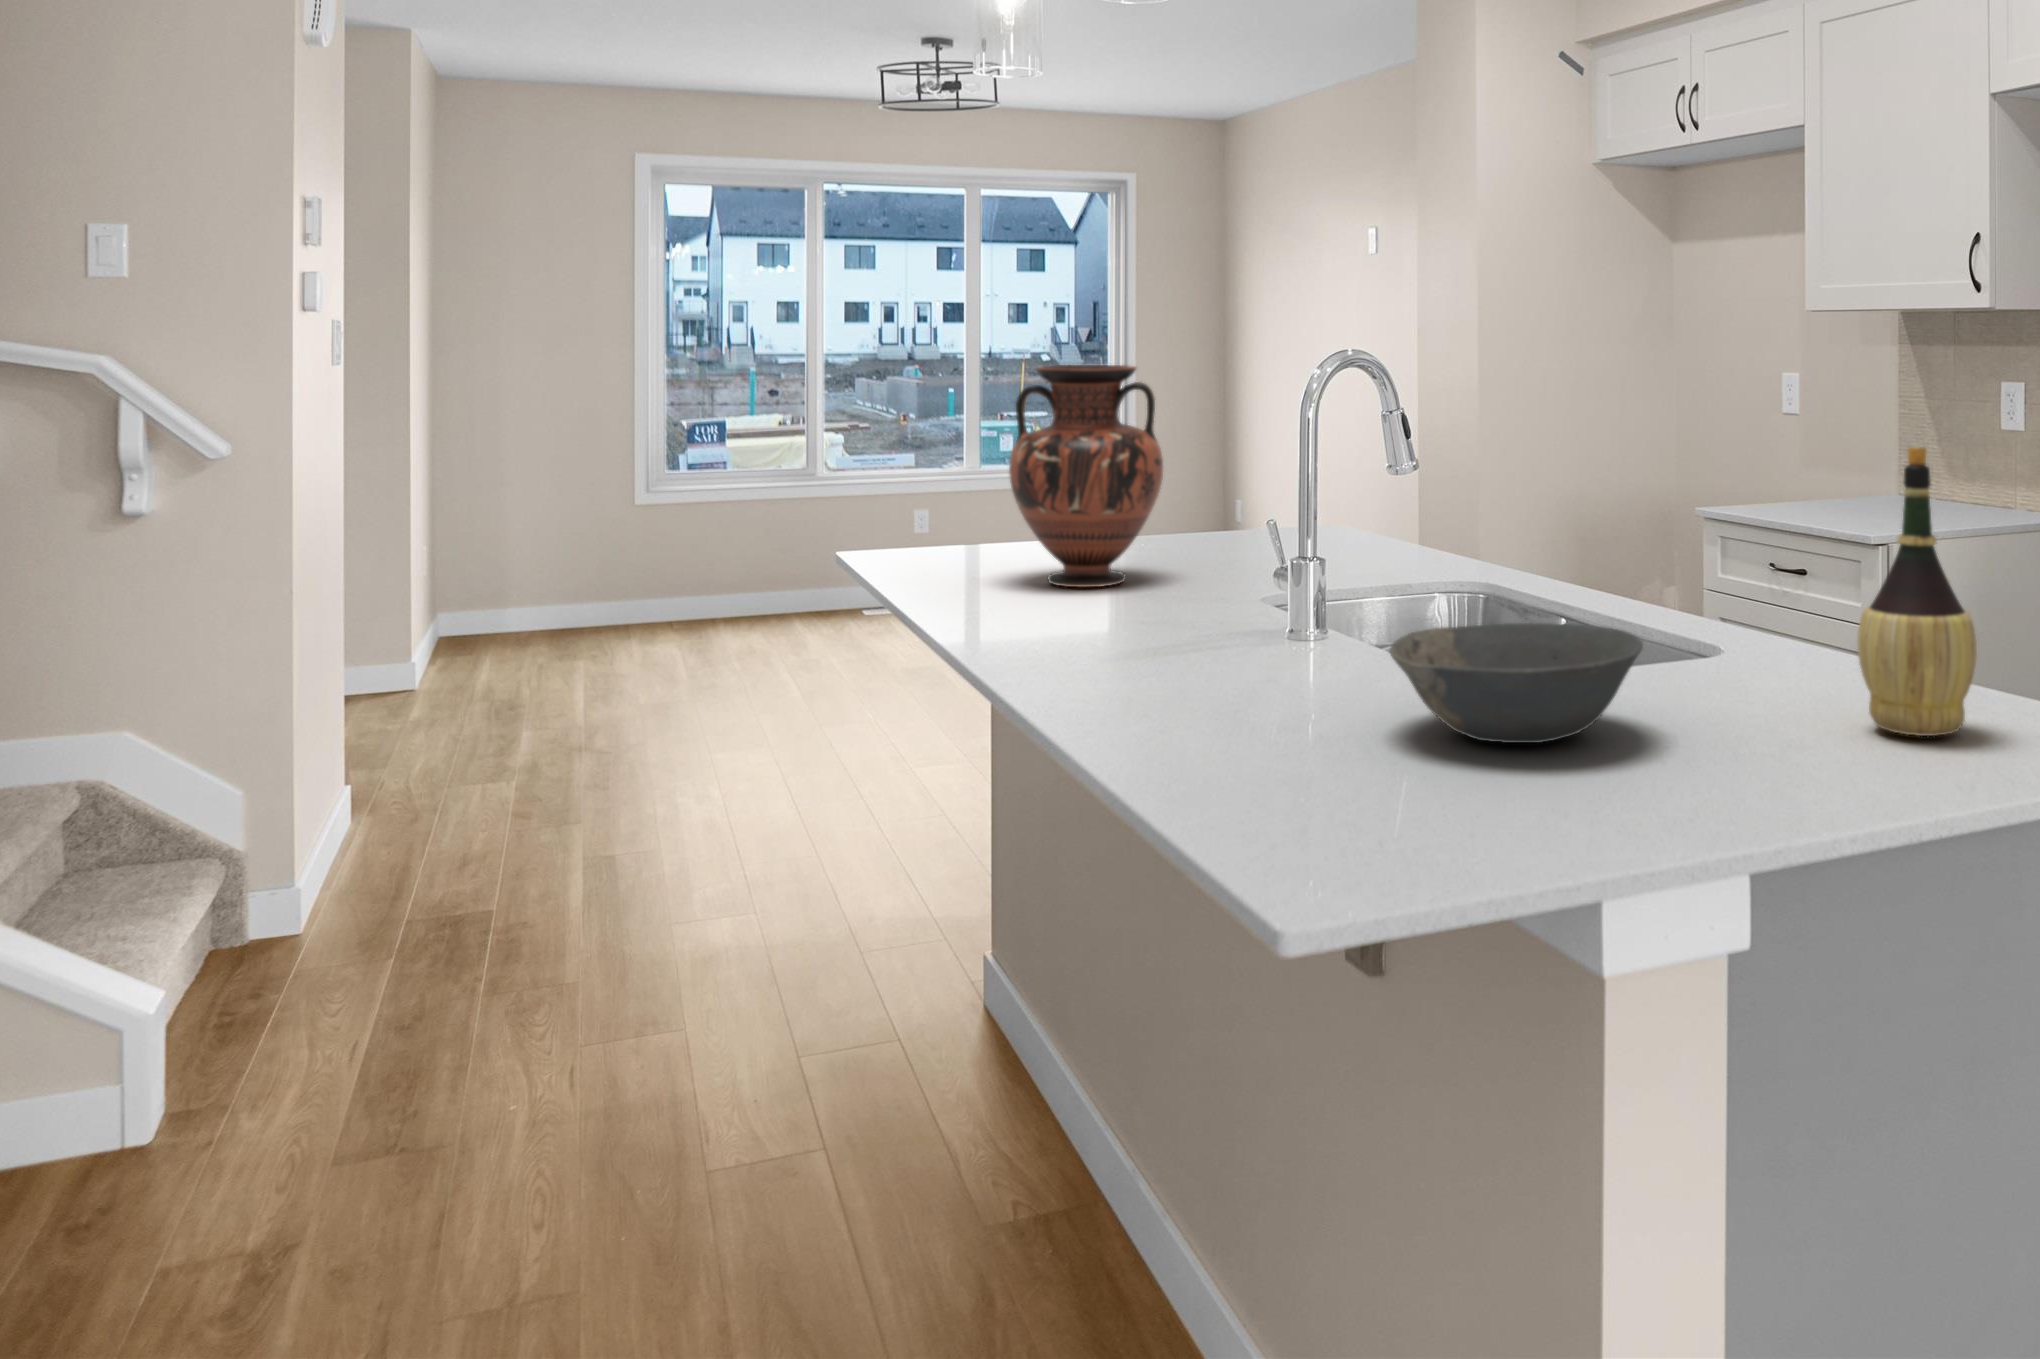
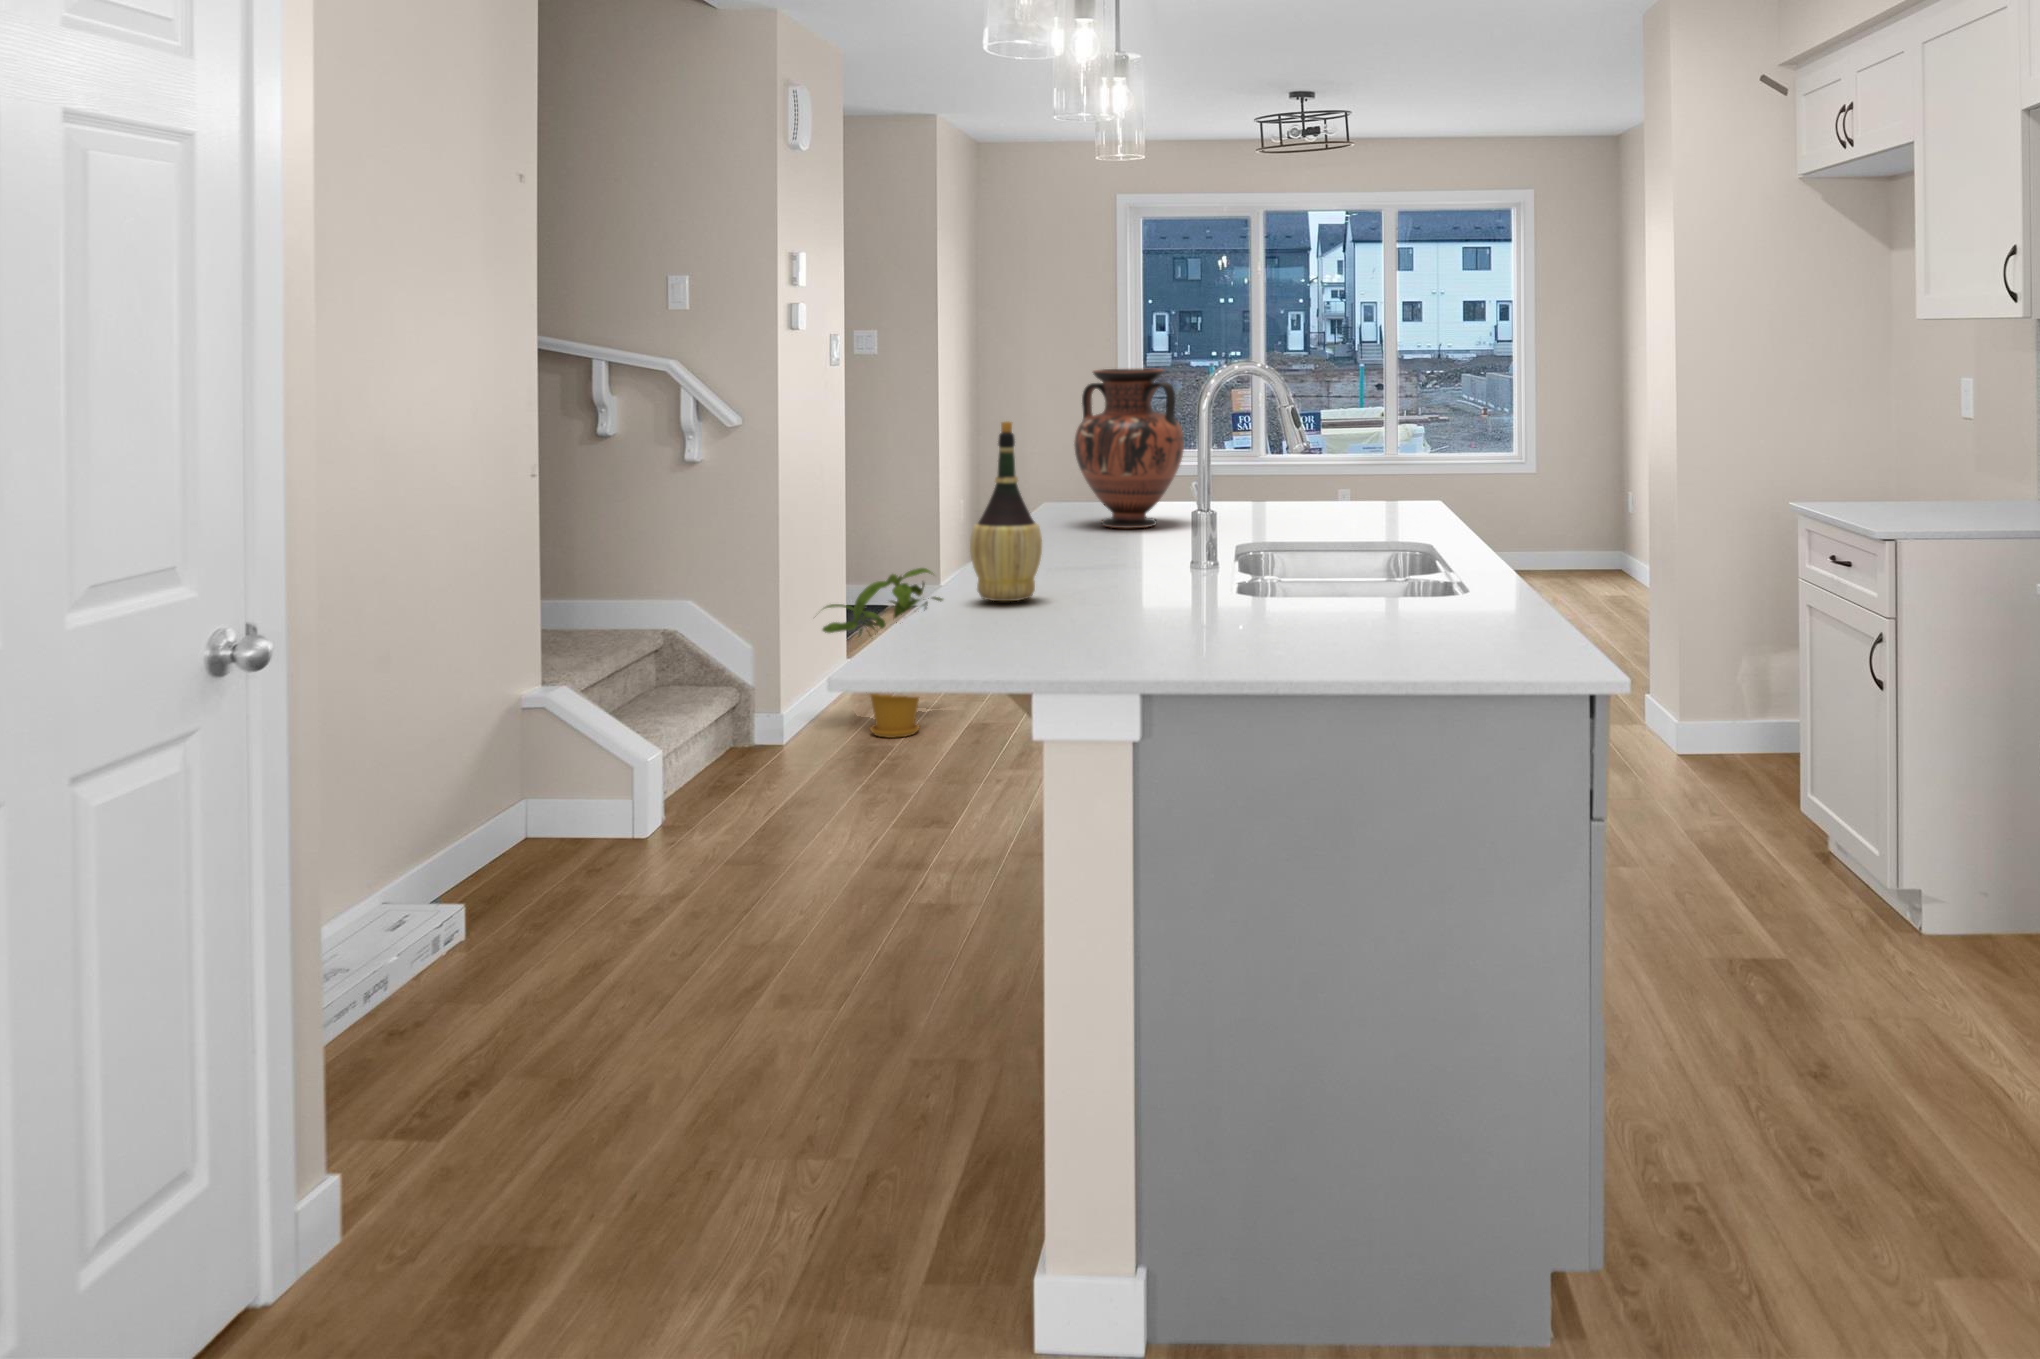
wine bottle: present [1857,446,1977,736] -> present [970,421,1042,601]
bowl: present [1389,623,1643,743] -> none [1063,549,1231,621]
house plant: none [336,651,558,897] -> present [823,568,943,738]

